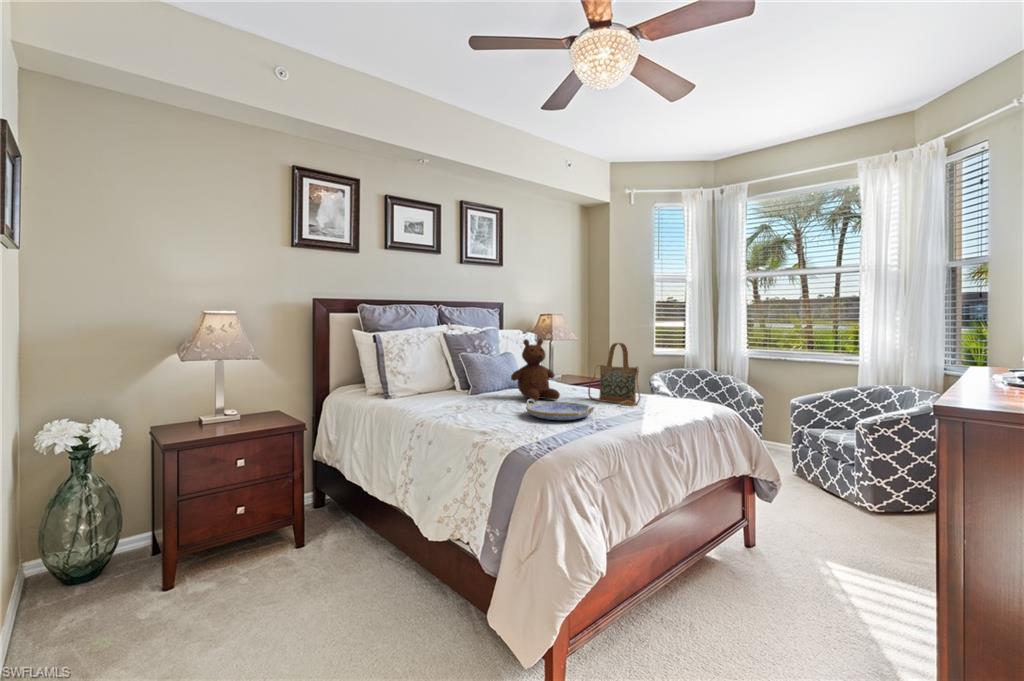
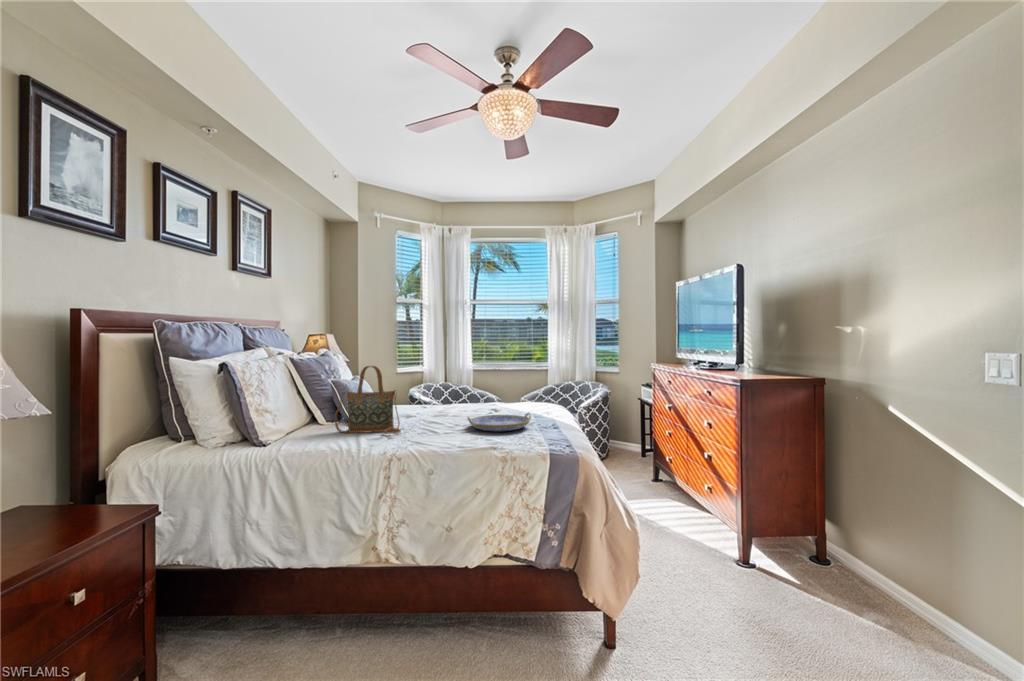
teddy bear: present [511,339,560,401] -> none [410,359,455,421]
handbag: present [588,343,640,406] -> present [334,366,401,433]

